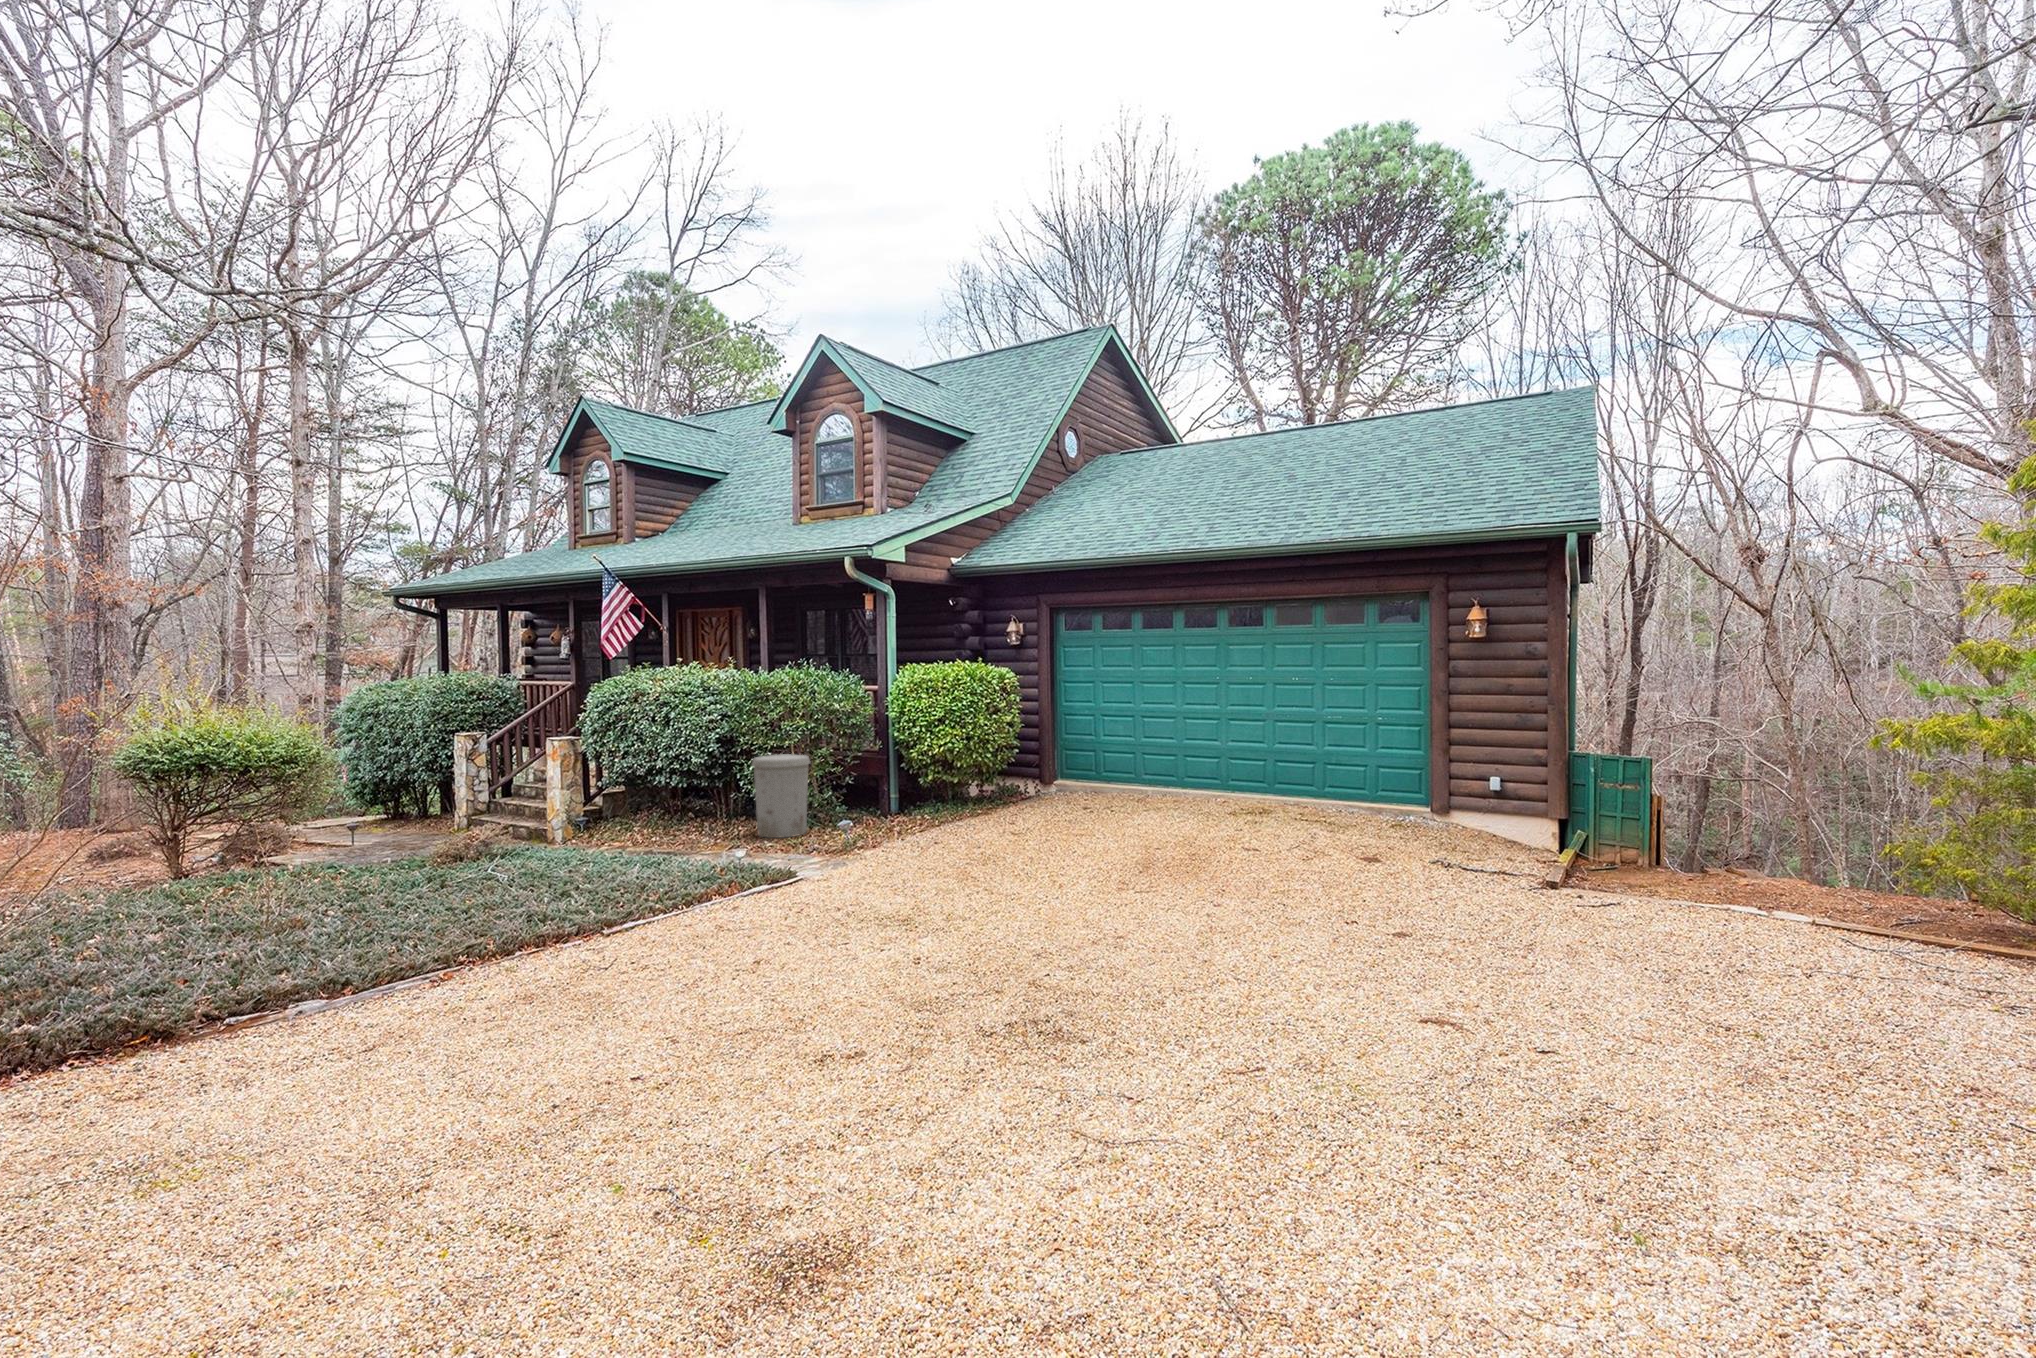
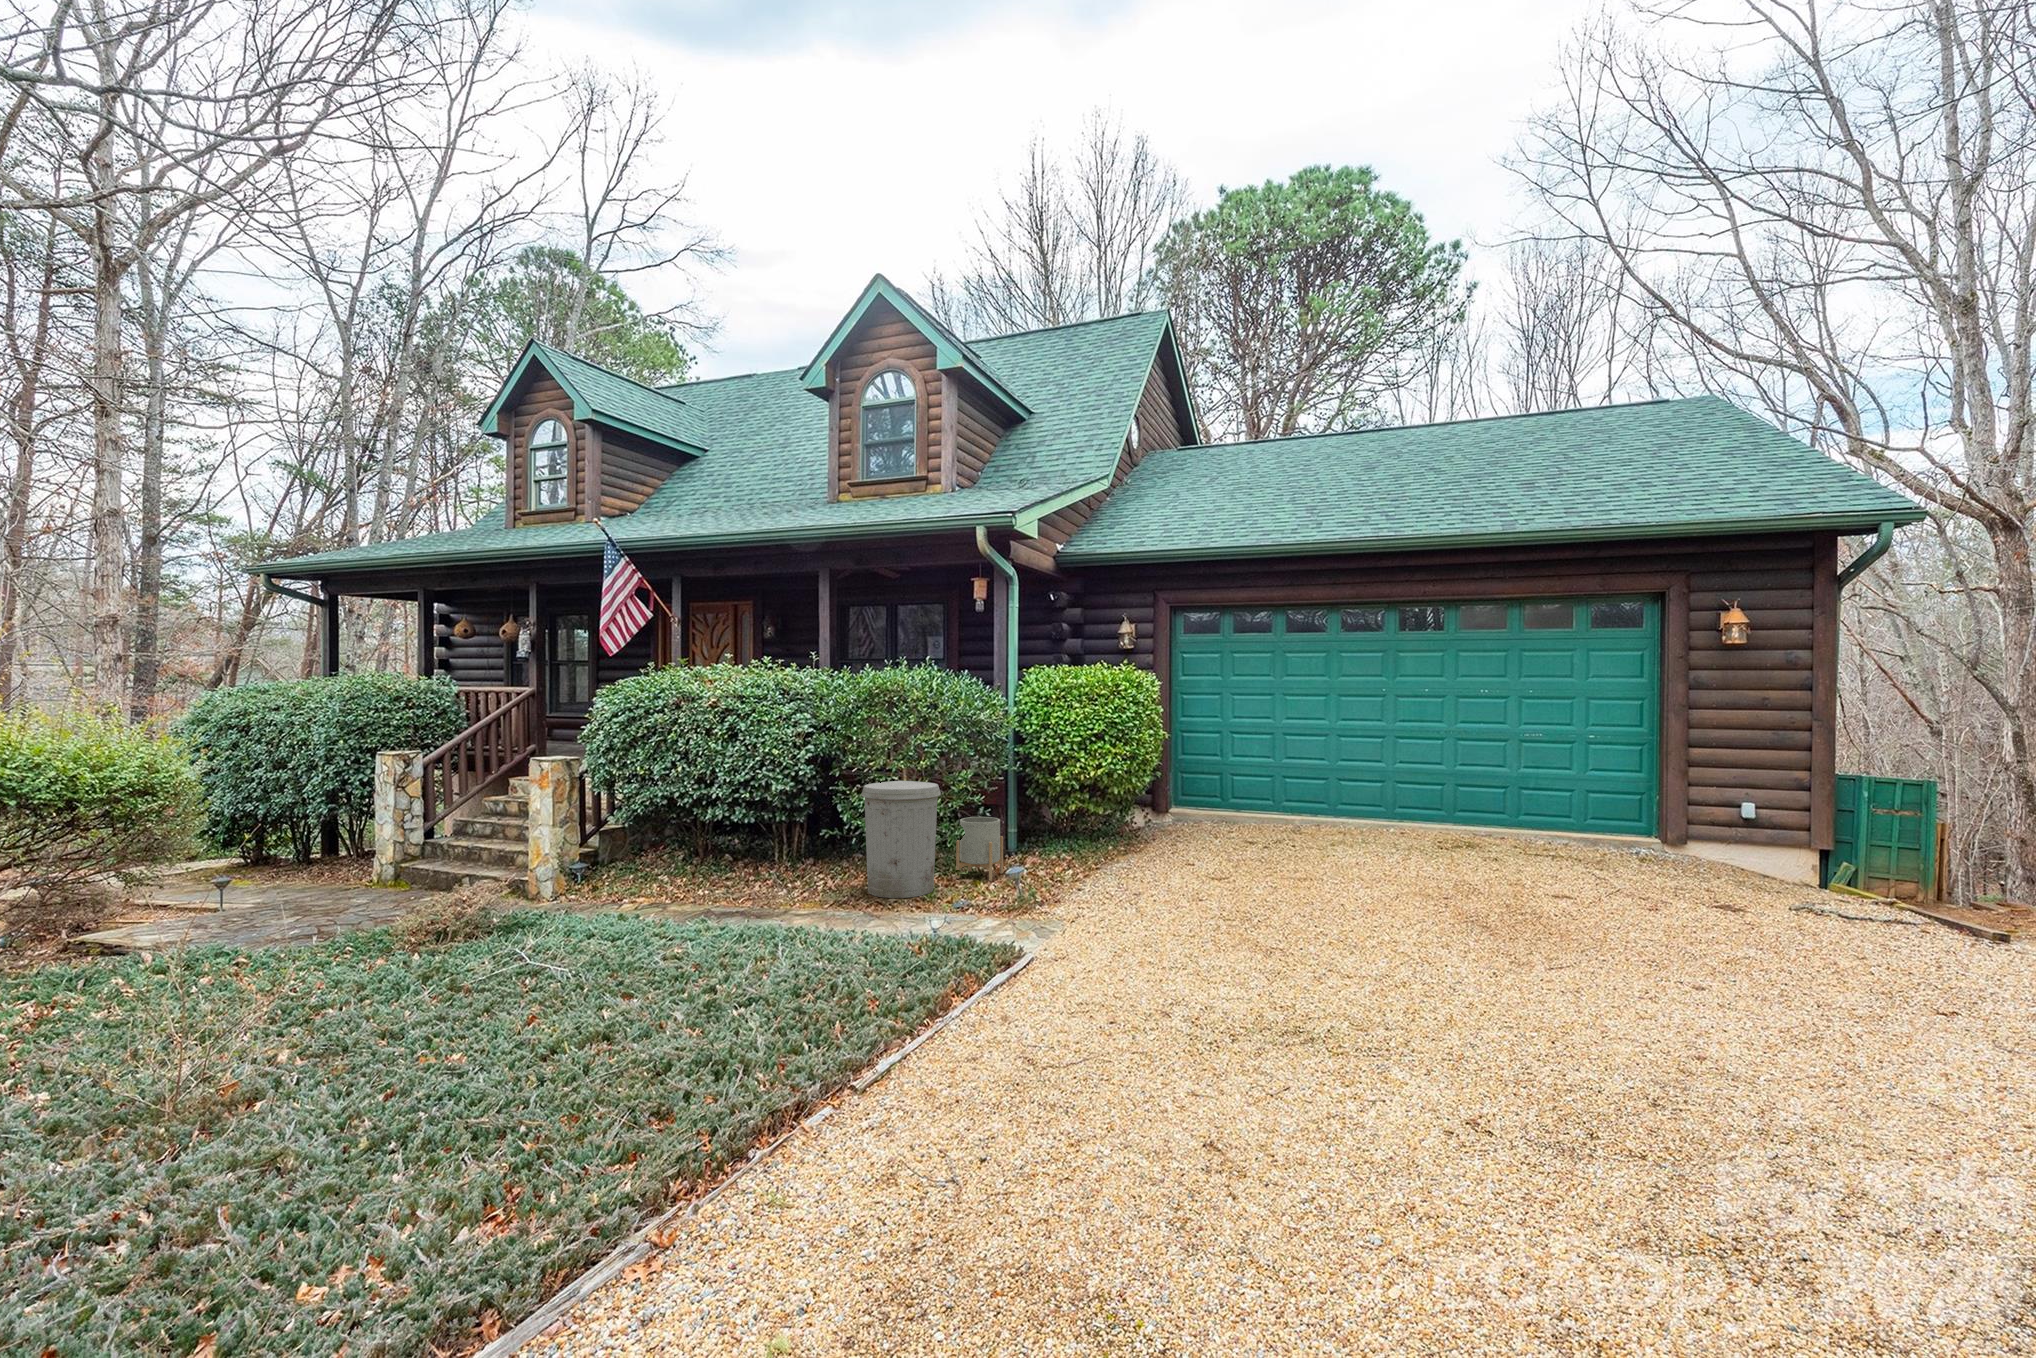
planter: none [832,782,871,830] -> present [956,817,1003,881]

